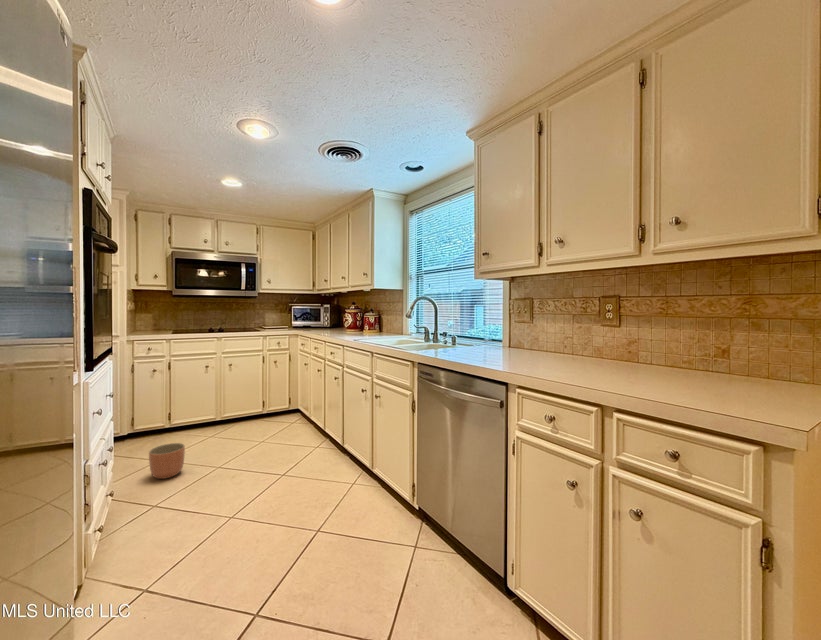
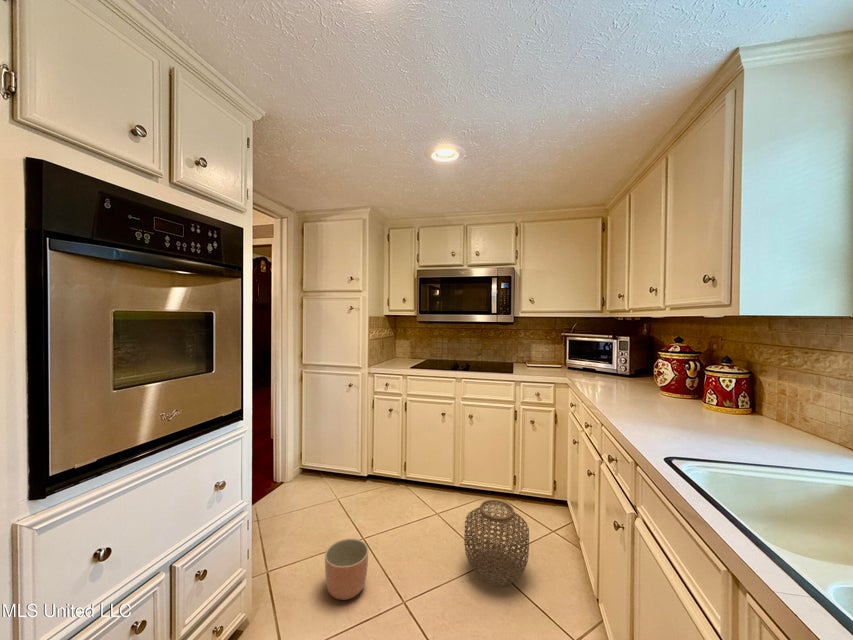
woven basket: none [245,401,286,446] -> present [464,500,529,586]

